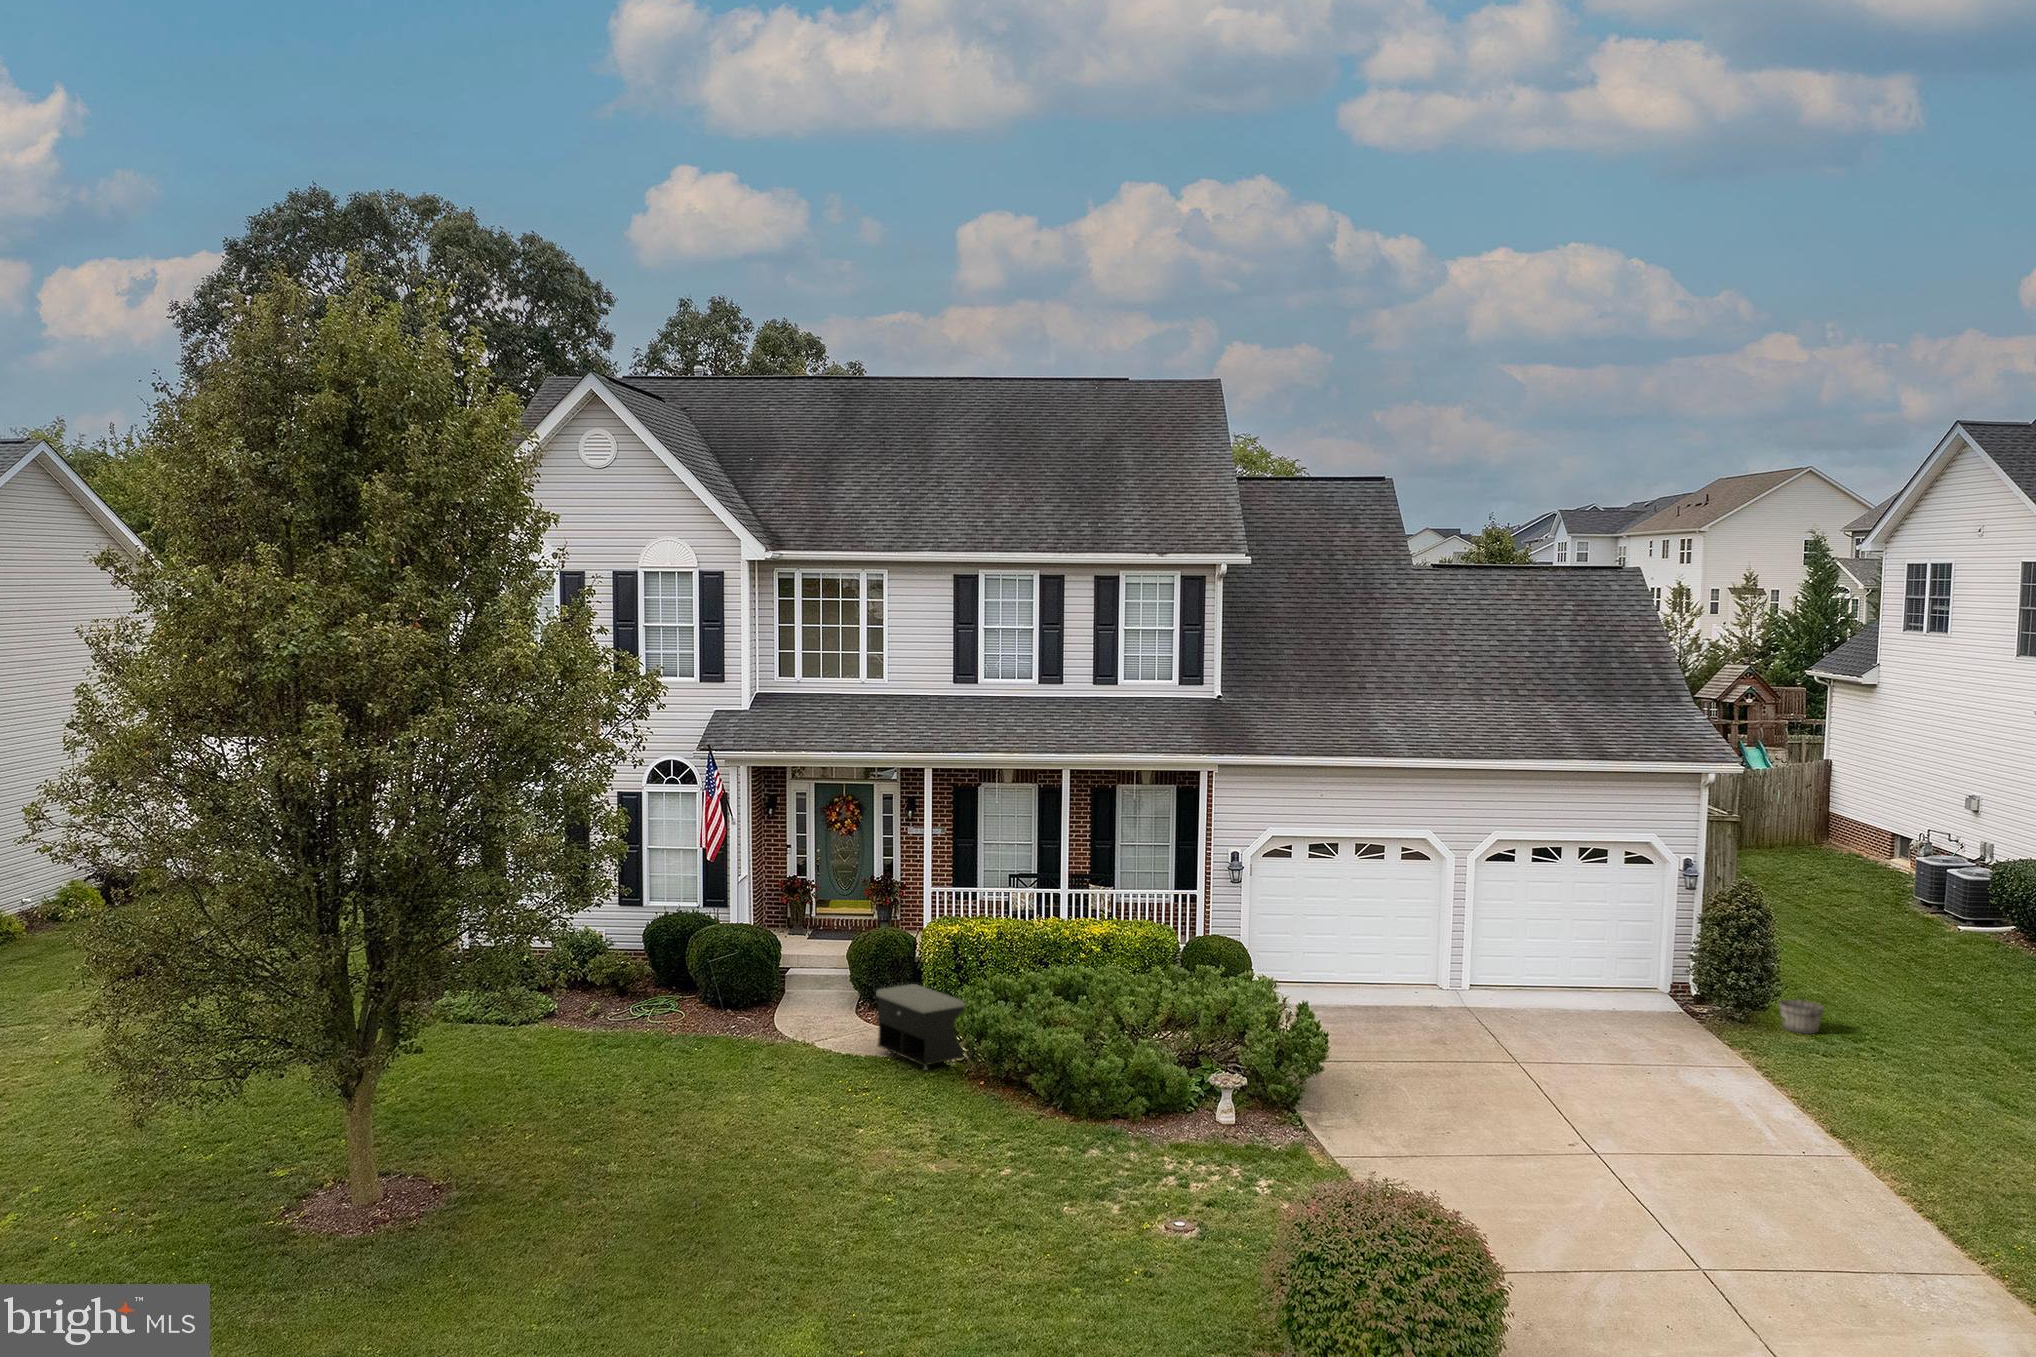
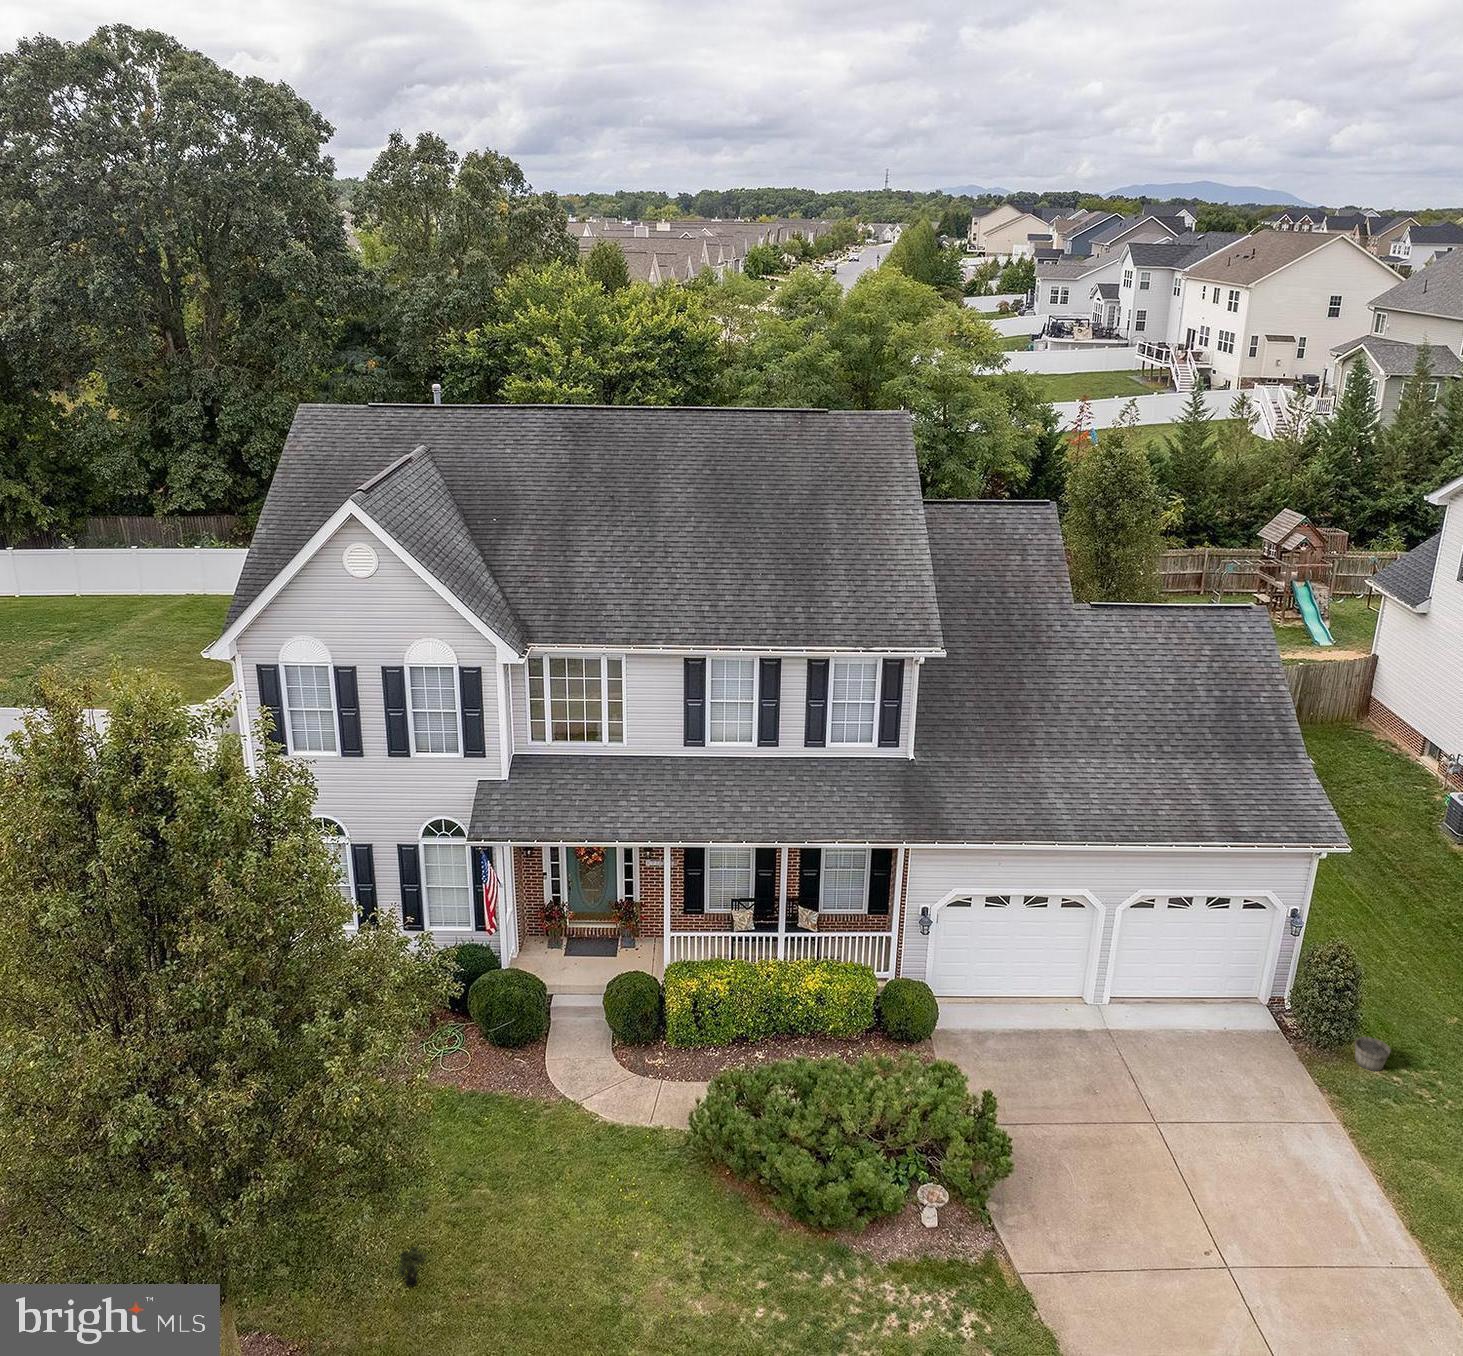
storage bench: present [876,984,965,1070] -> none [643,1103,718,1195]
potted plant: none [563,1058,602,1107] -> present [398,1246,427,1286]

